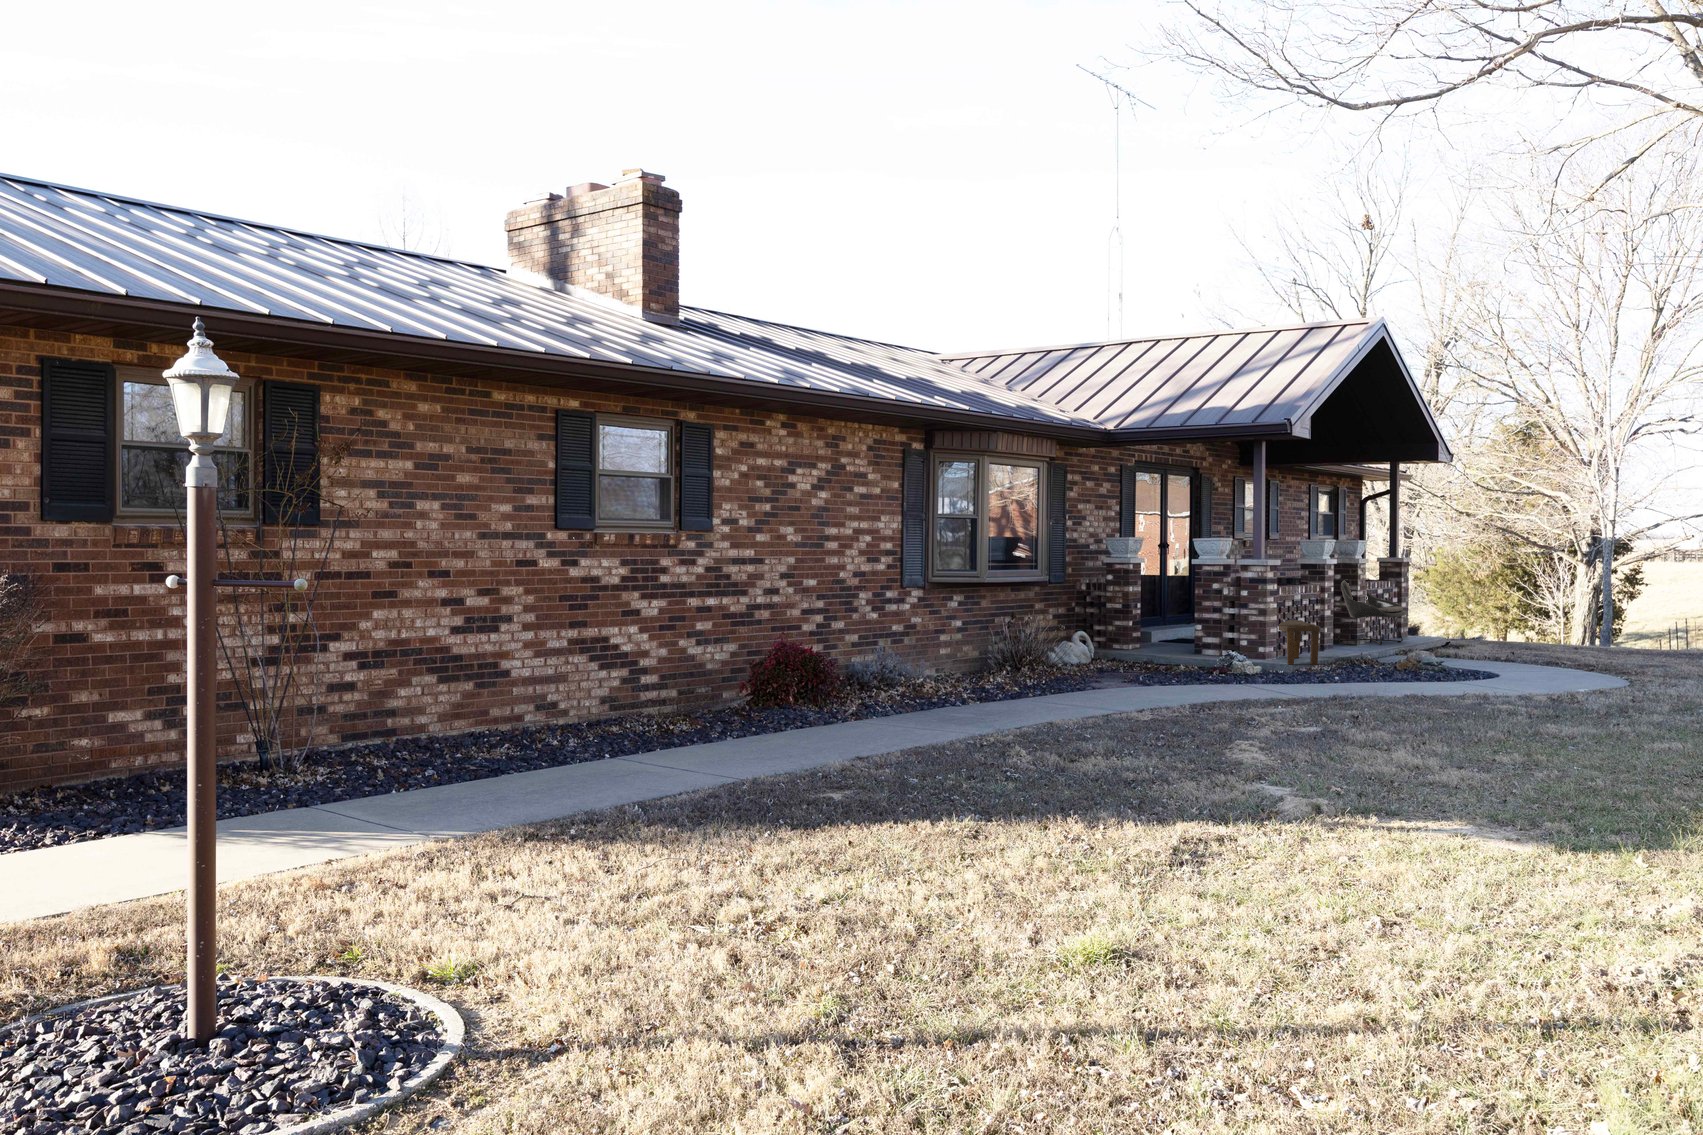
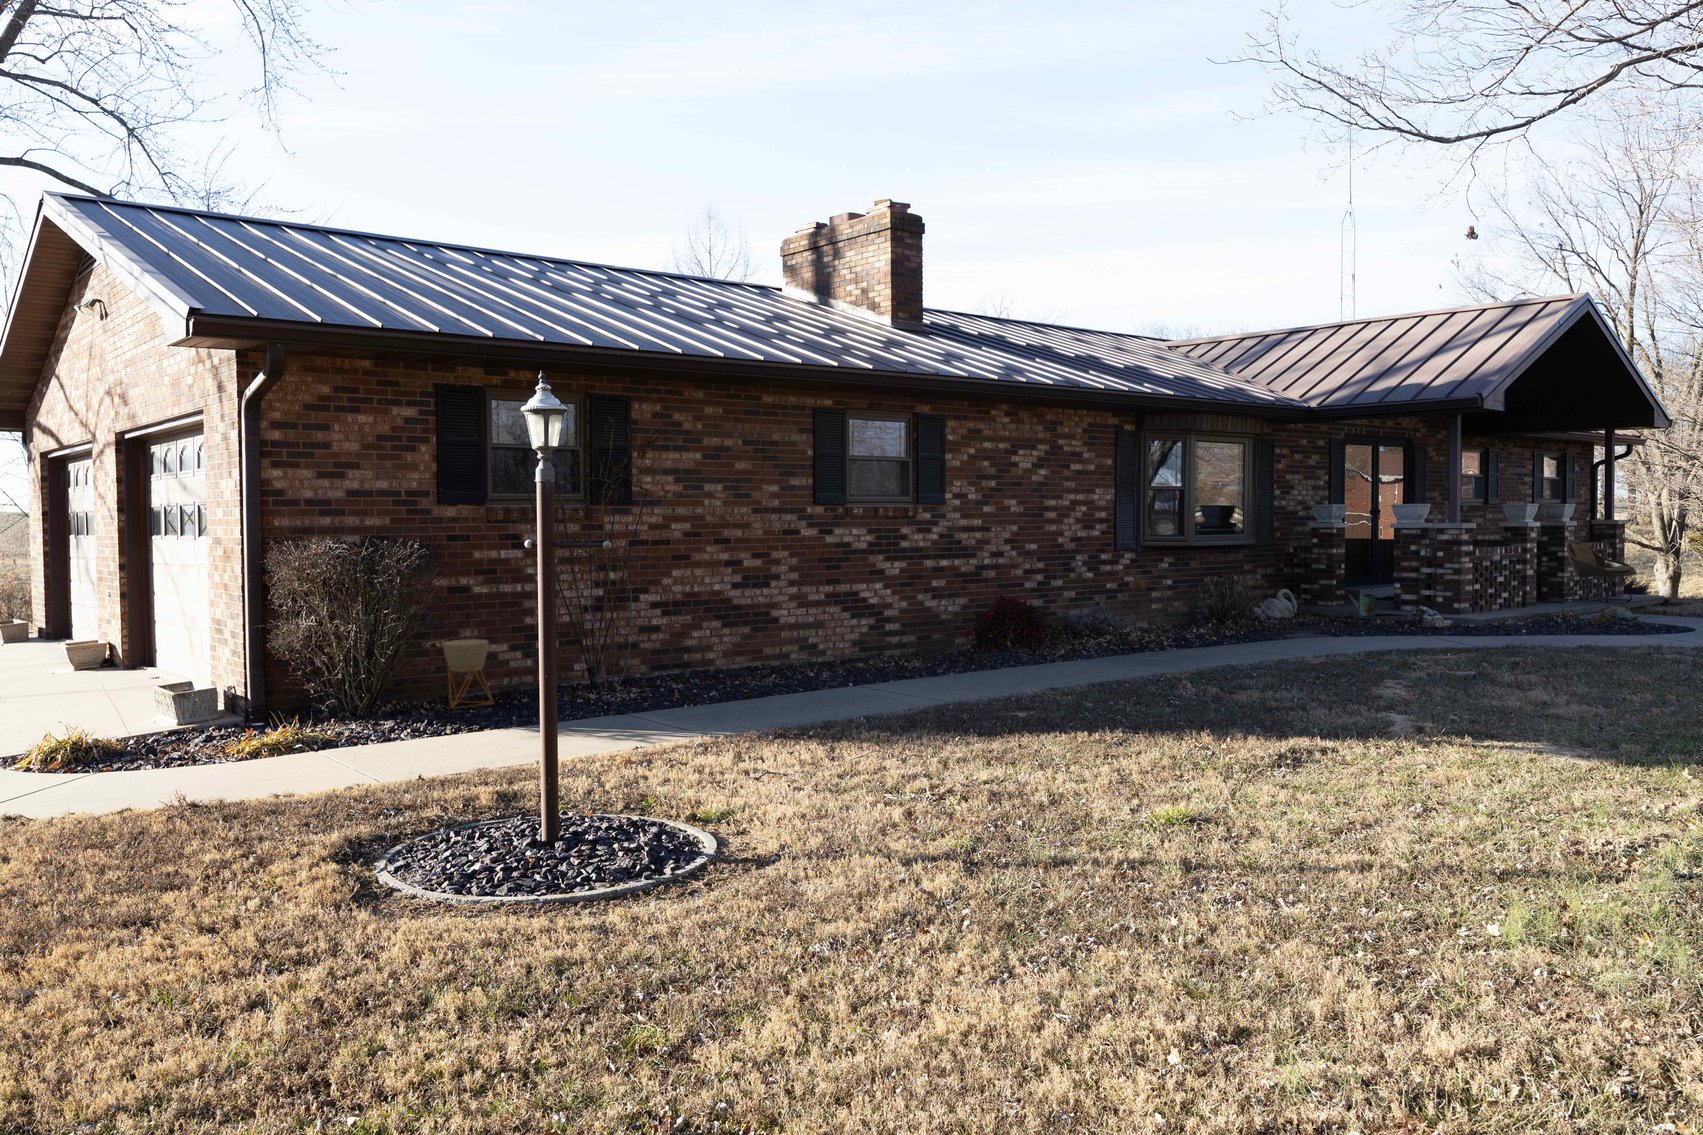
bench: present [1277,620,1319,665] -> none [1481,579,1527,621]
watering can: none [1134,632,1172,659] -> present [1345,591,1382,616]
planter: none [45,704,121,801] -> present [443,639,493,709]

